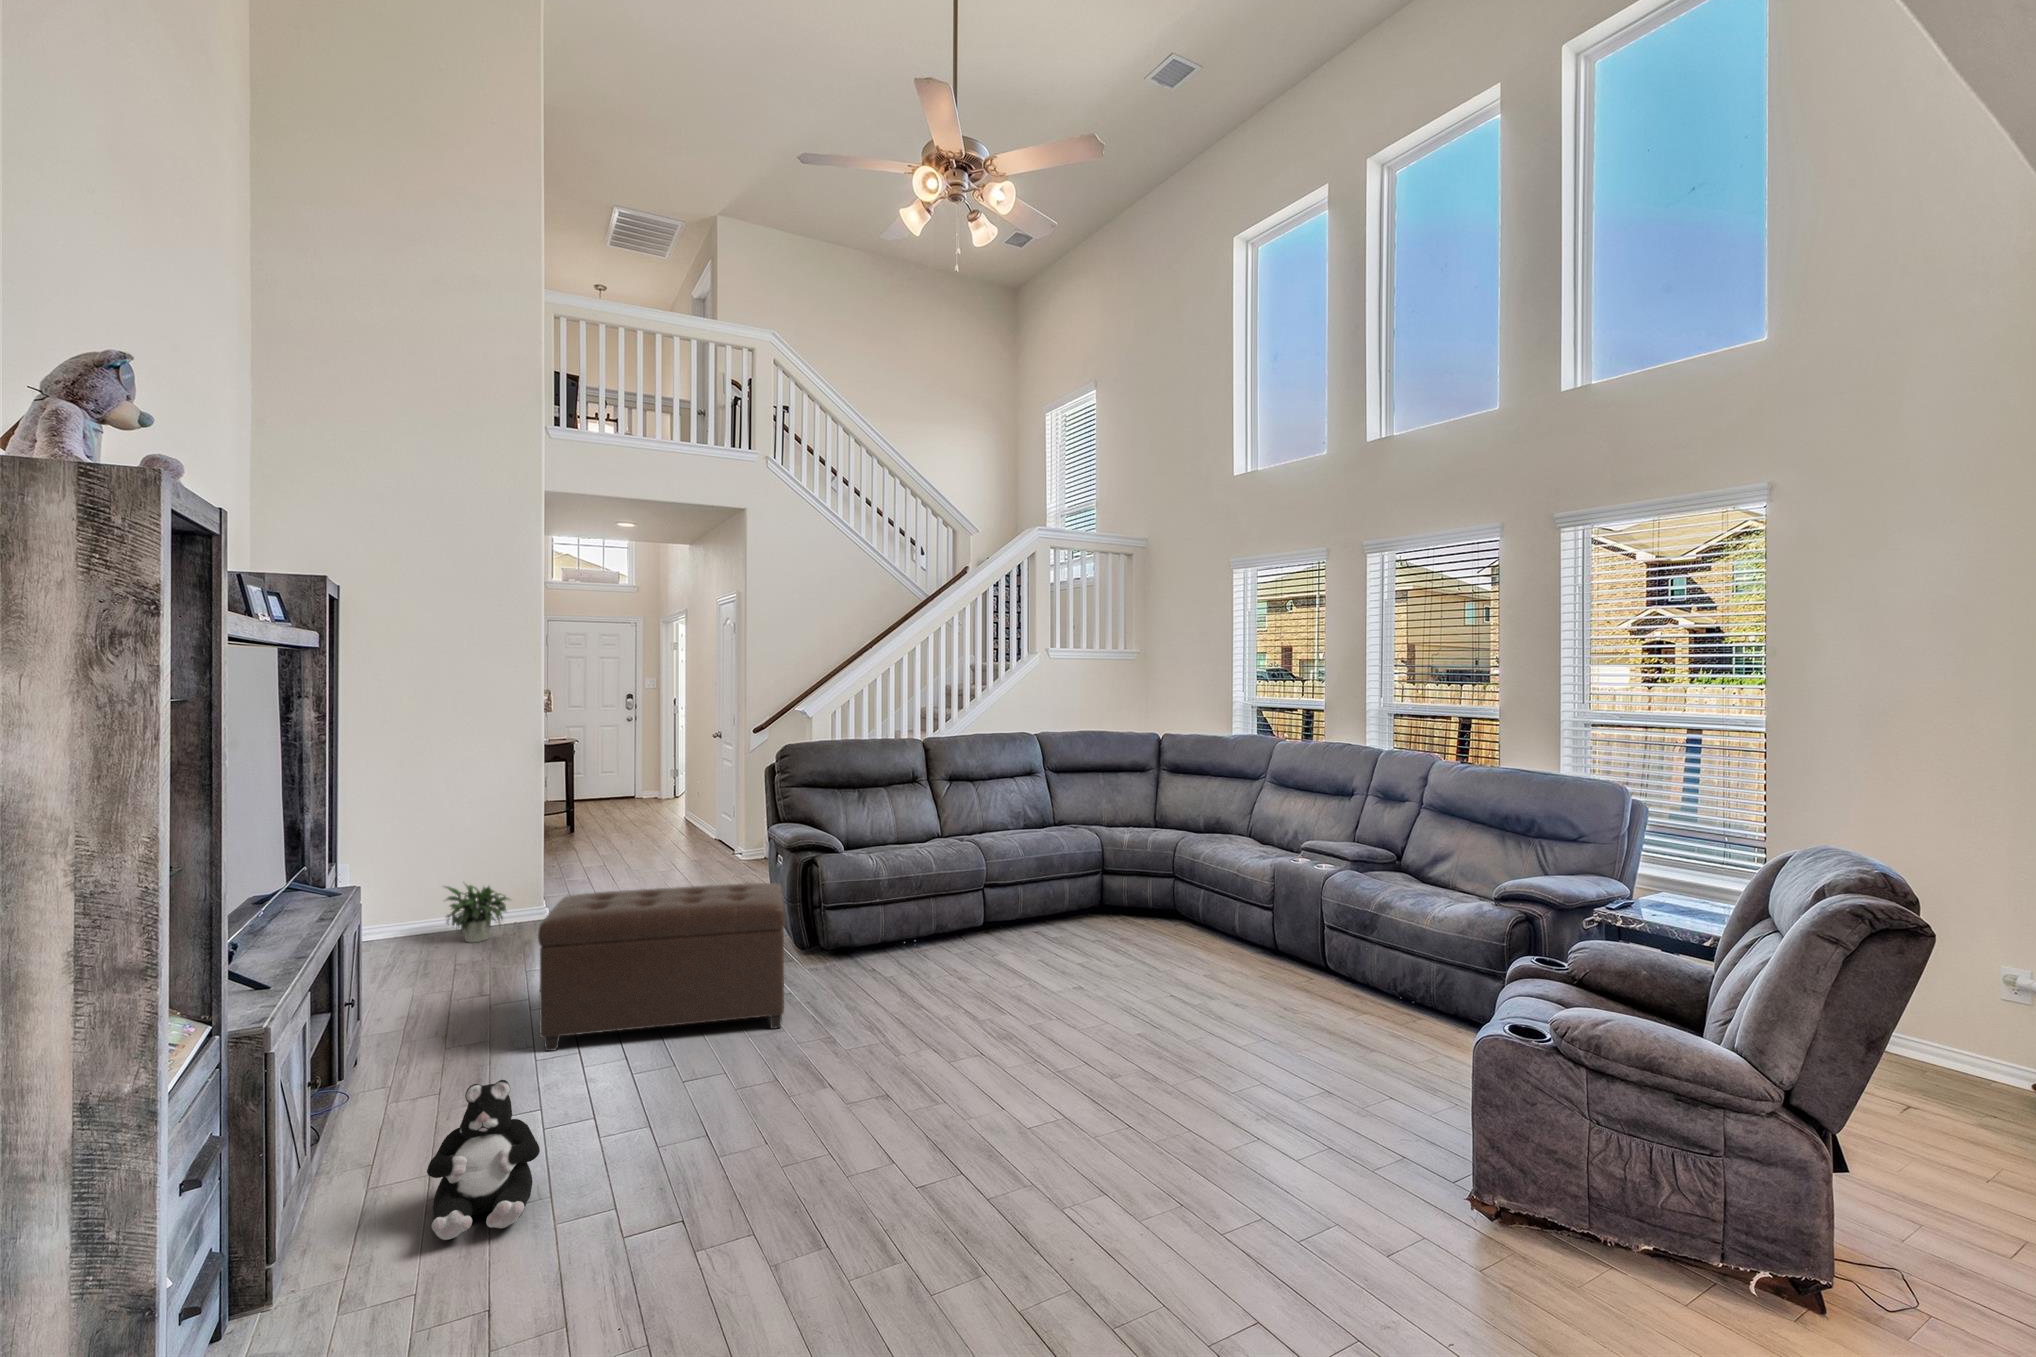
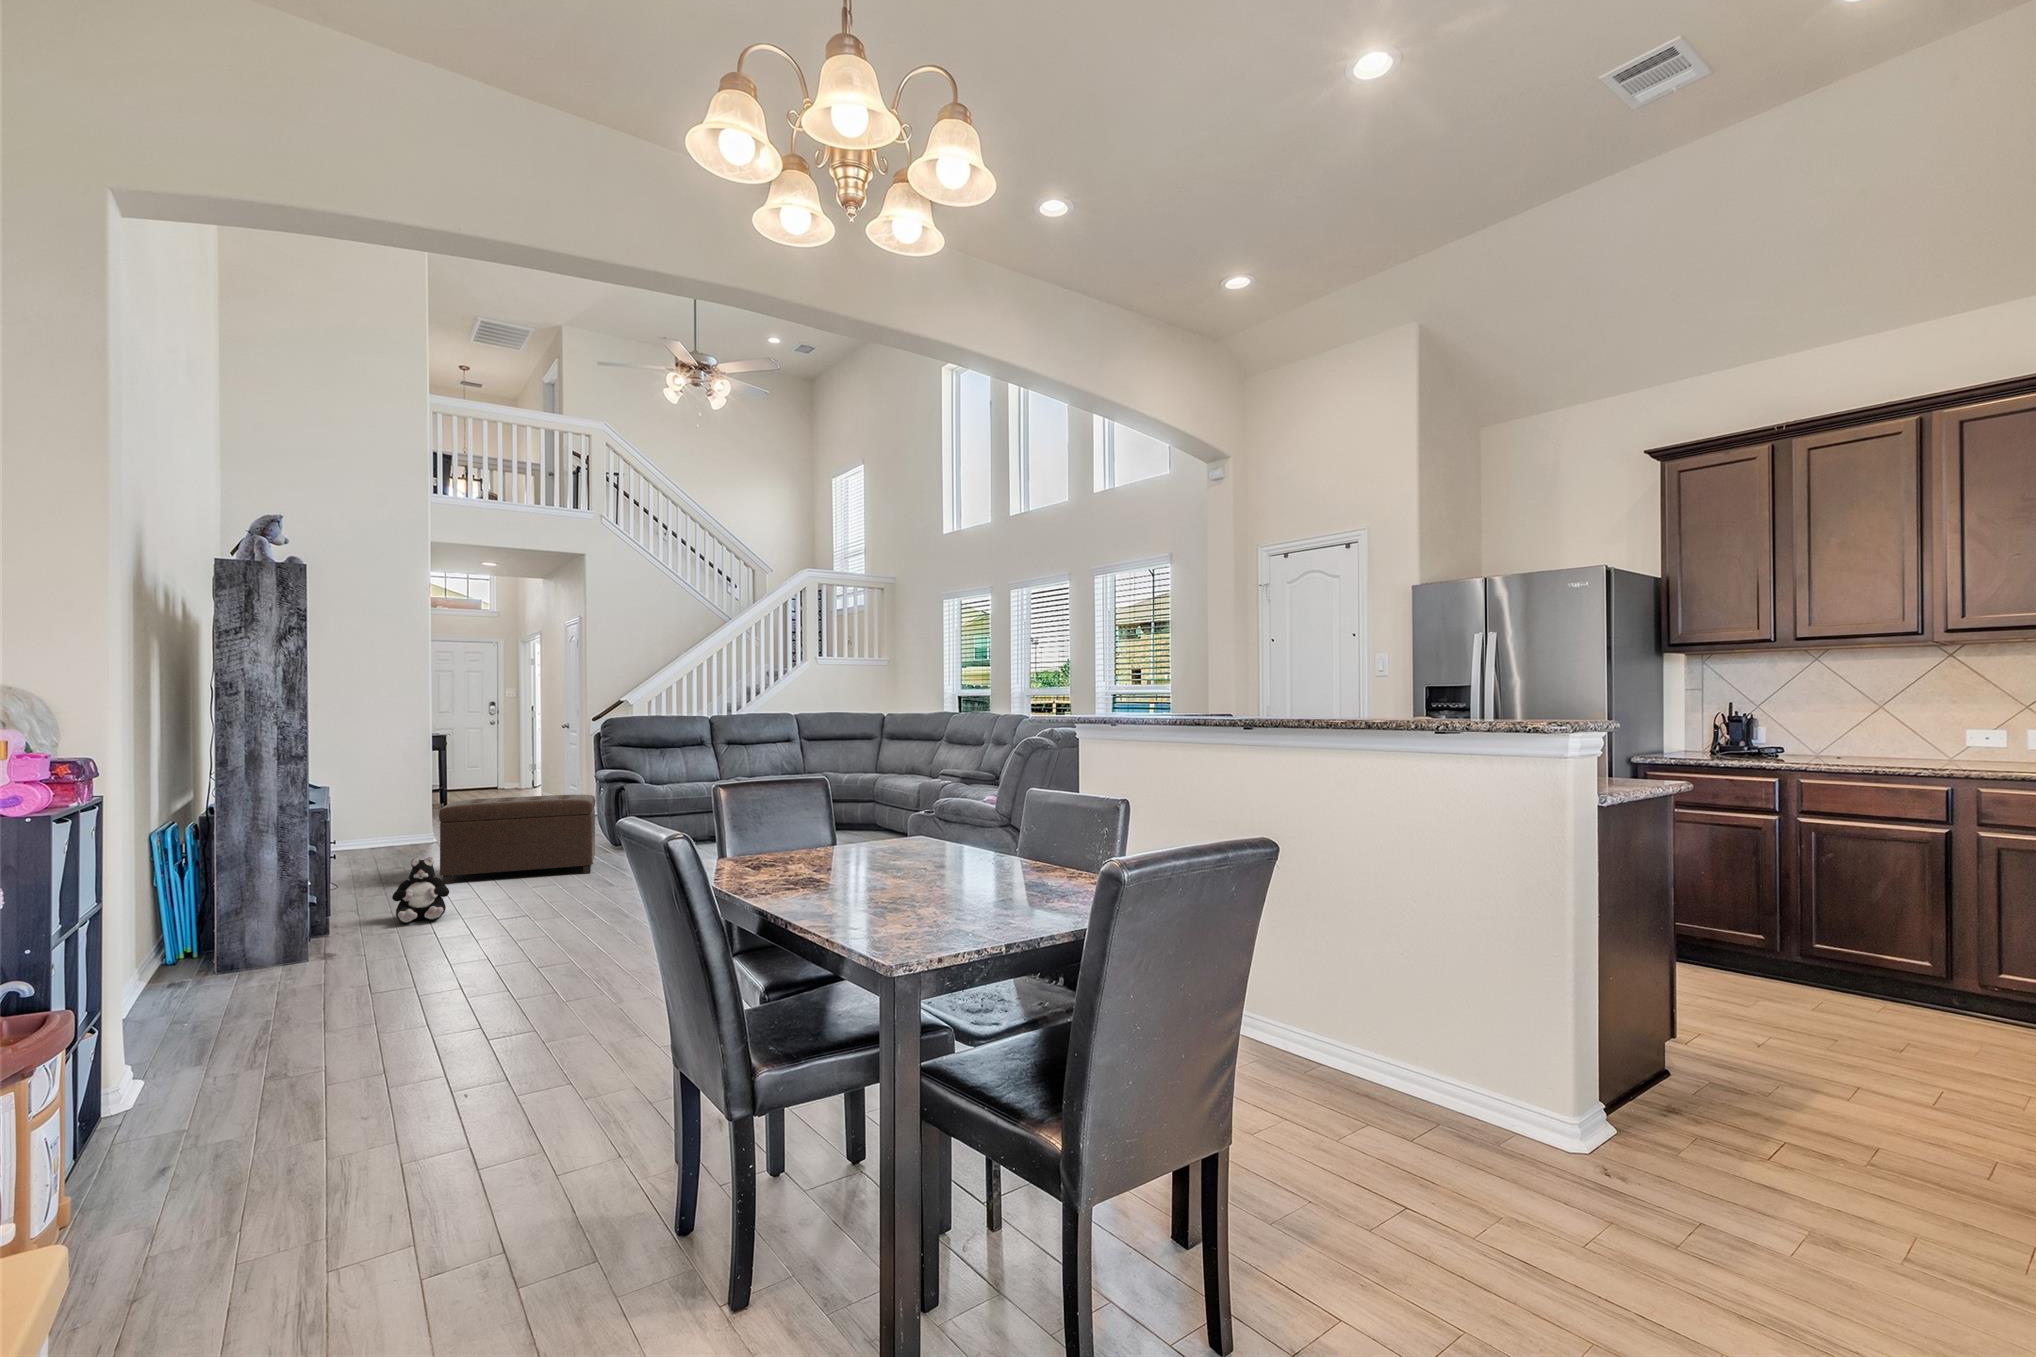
potted plant: present [445,885,510,942] -> none [355,814,410,854]

